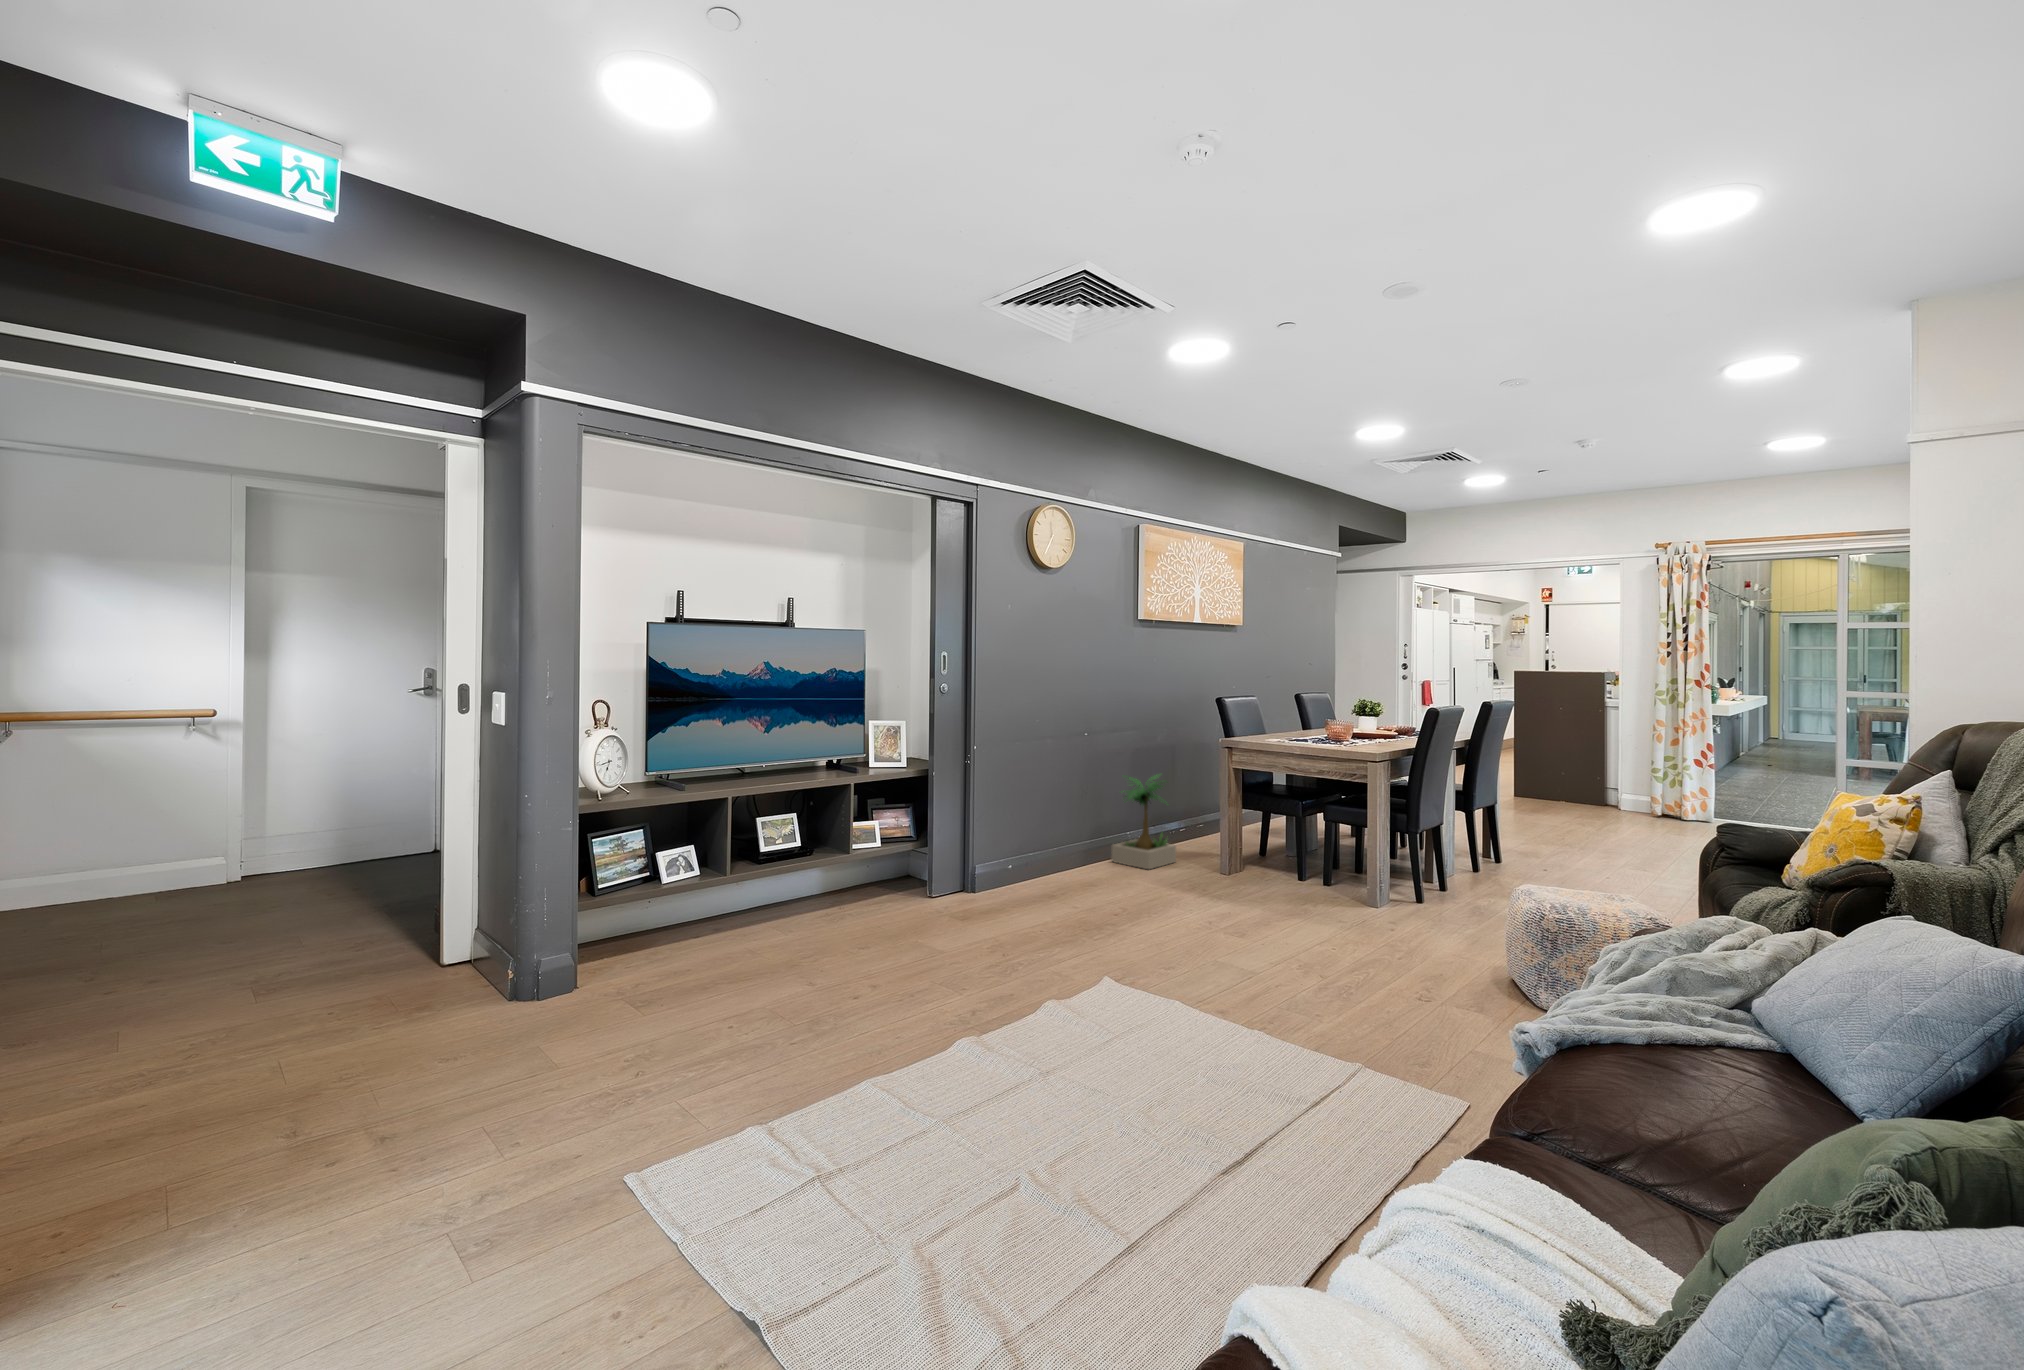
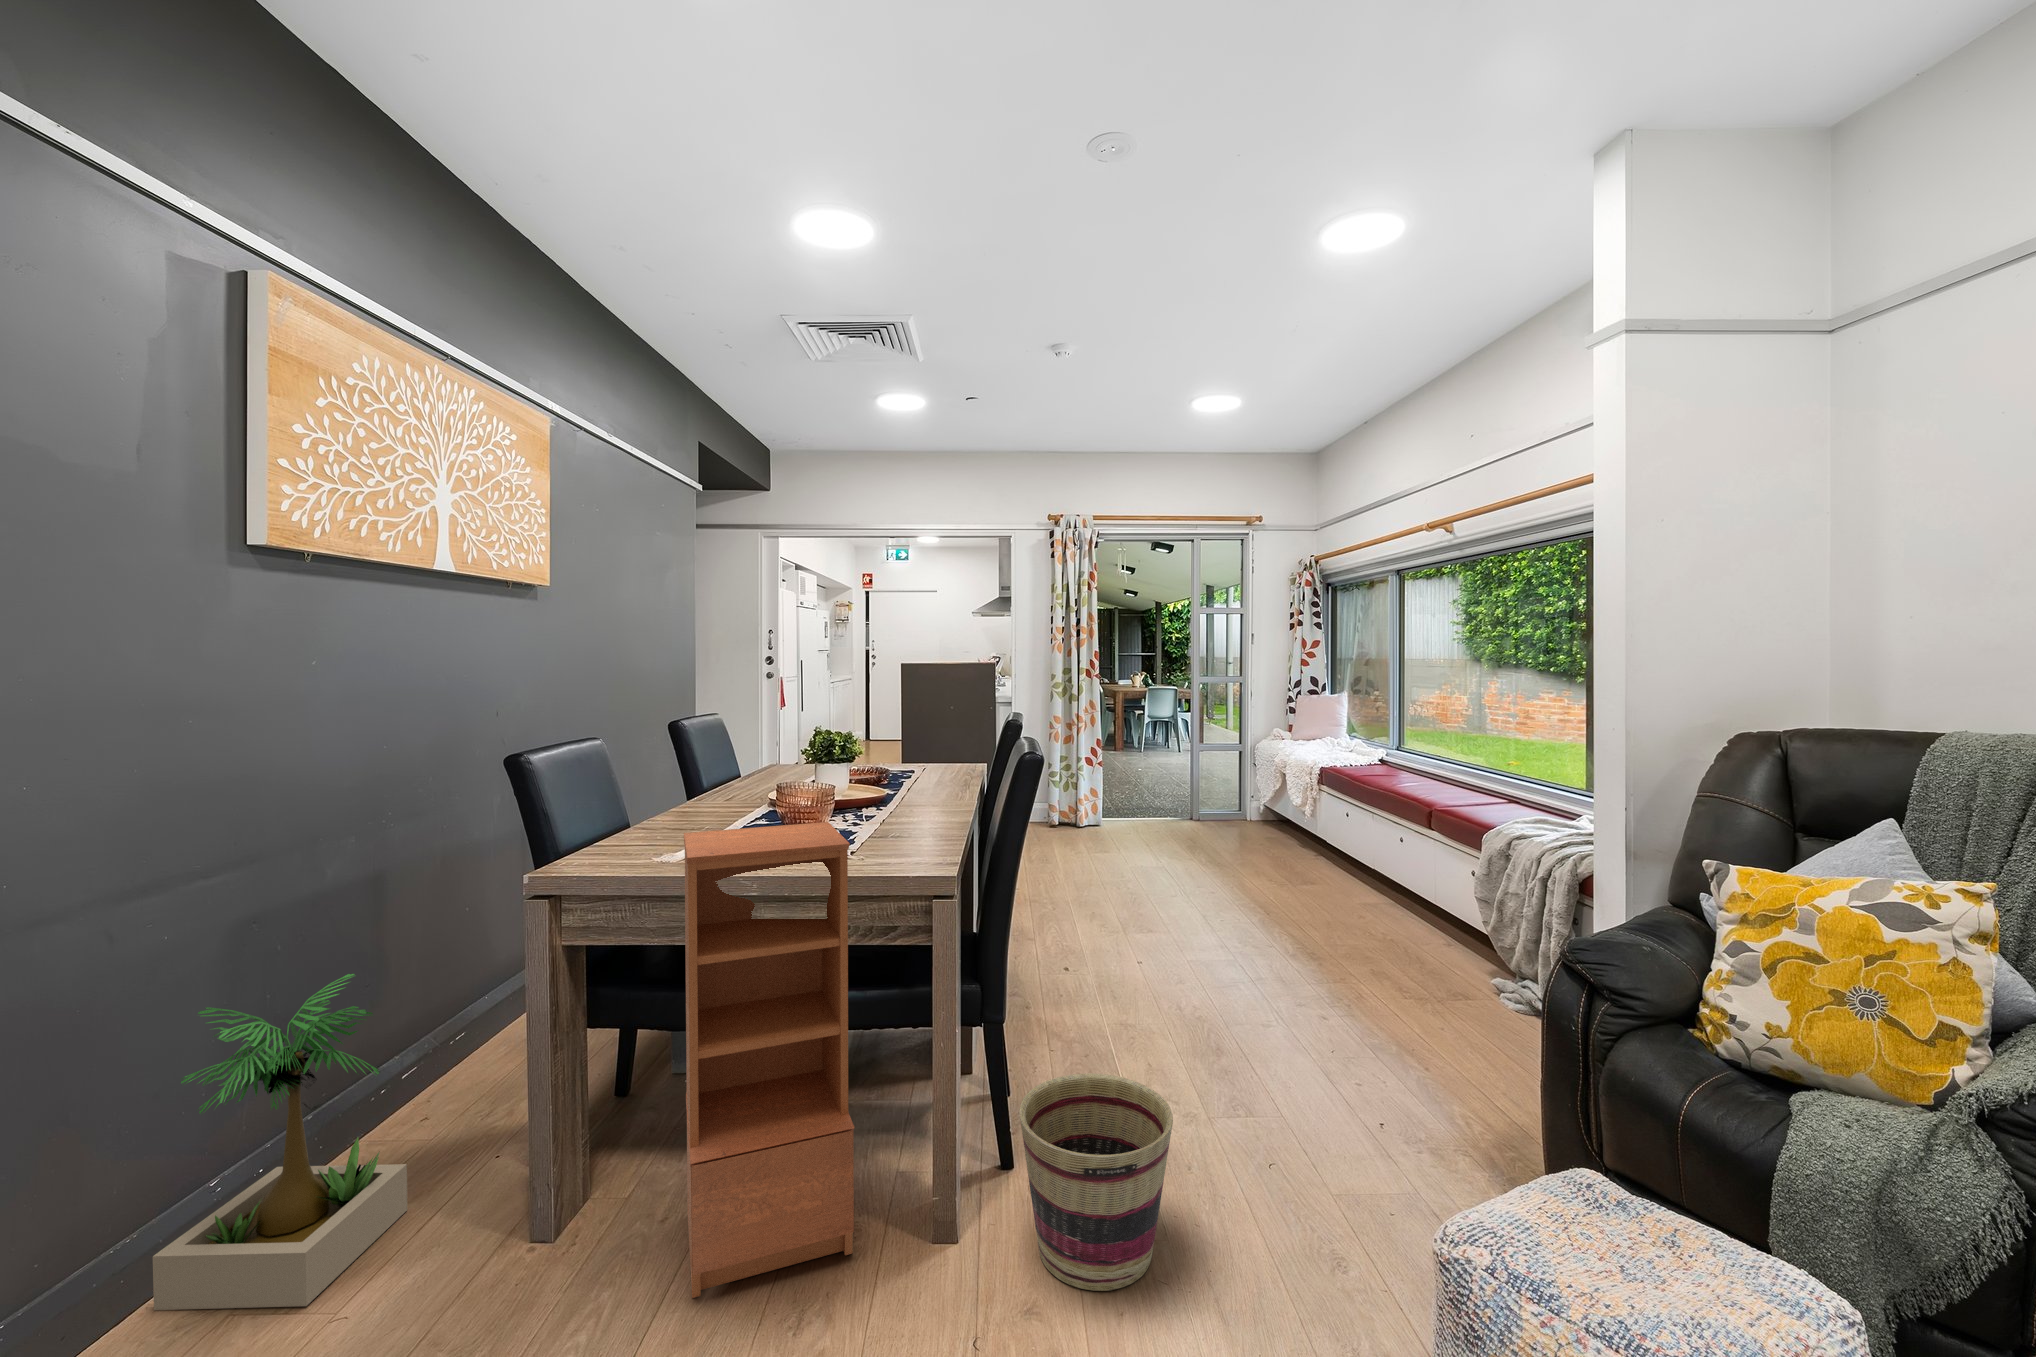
bookcase: none [1260,730,1328,901] -> present [684,822,855,1298]
basket: none [1388,854,1461,930] -> present [1019,1073,1173,1291]

